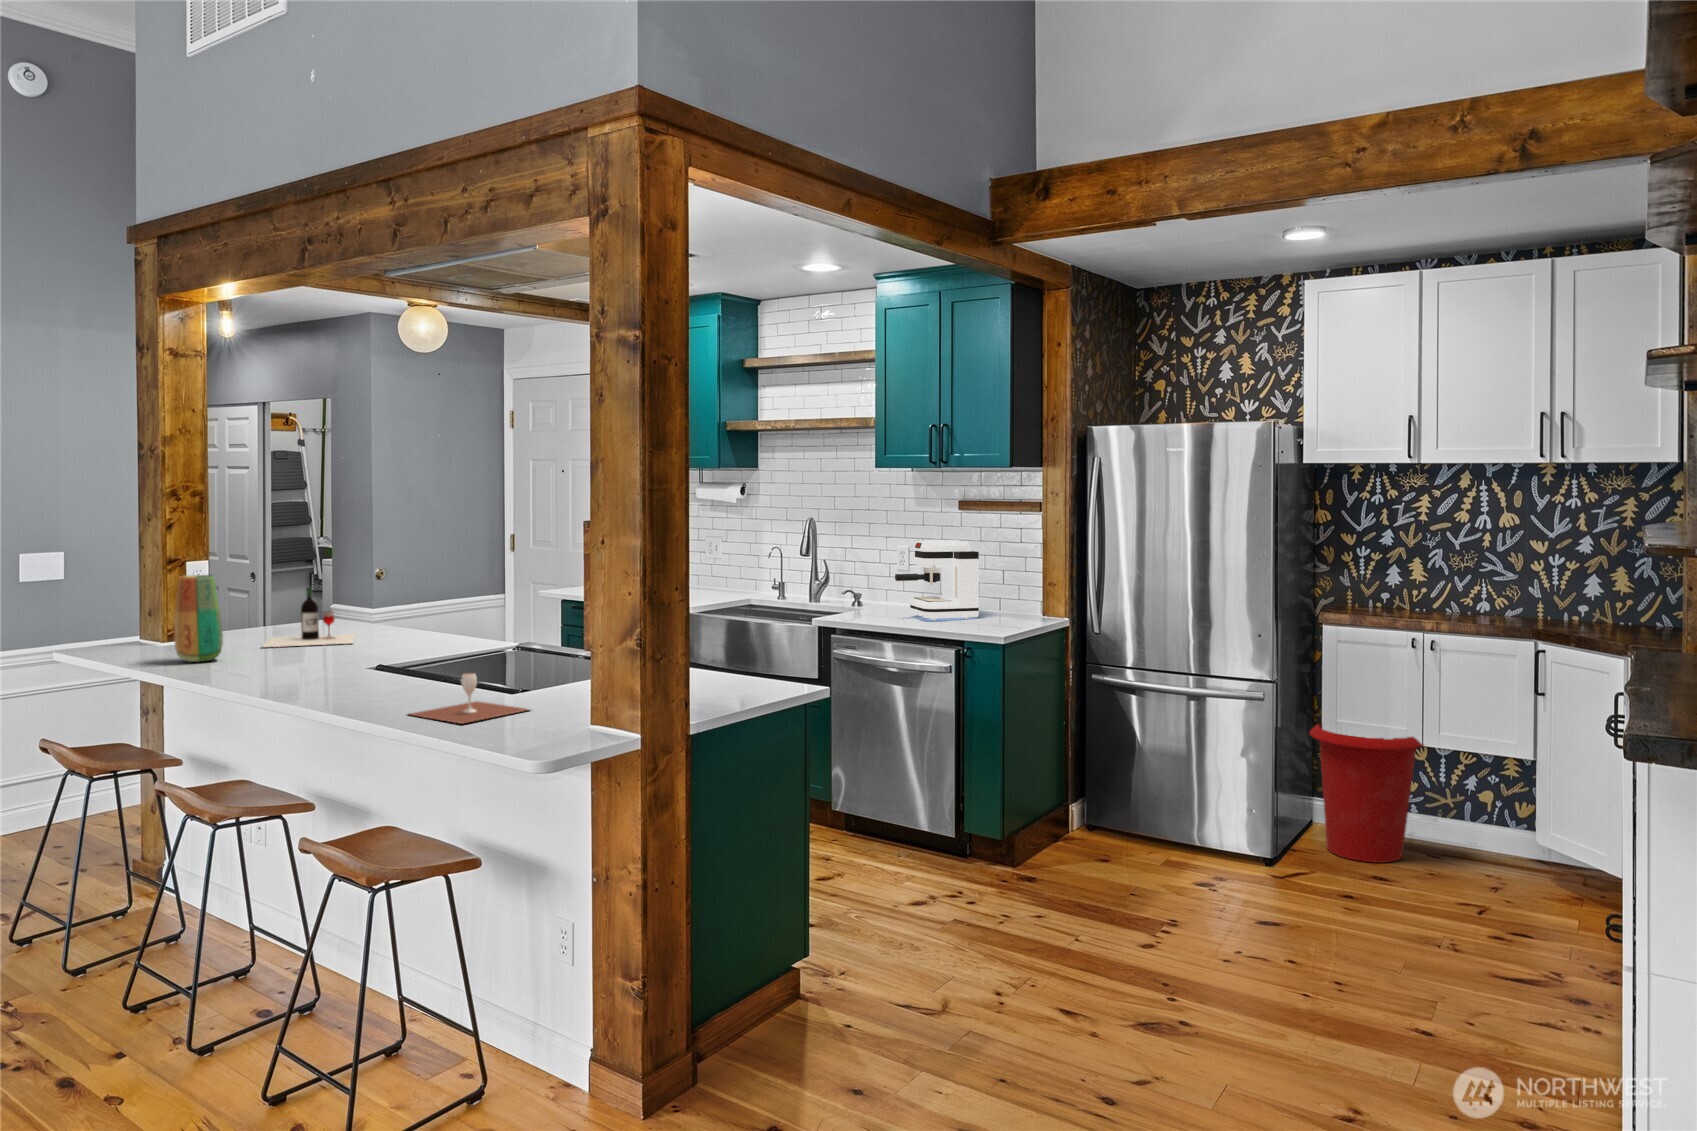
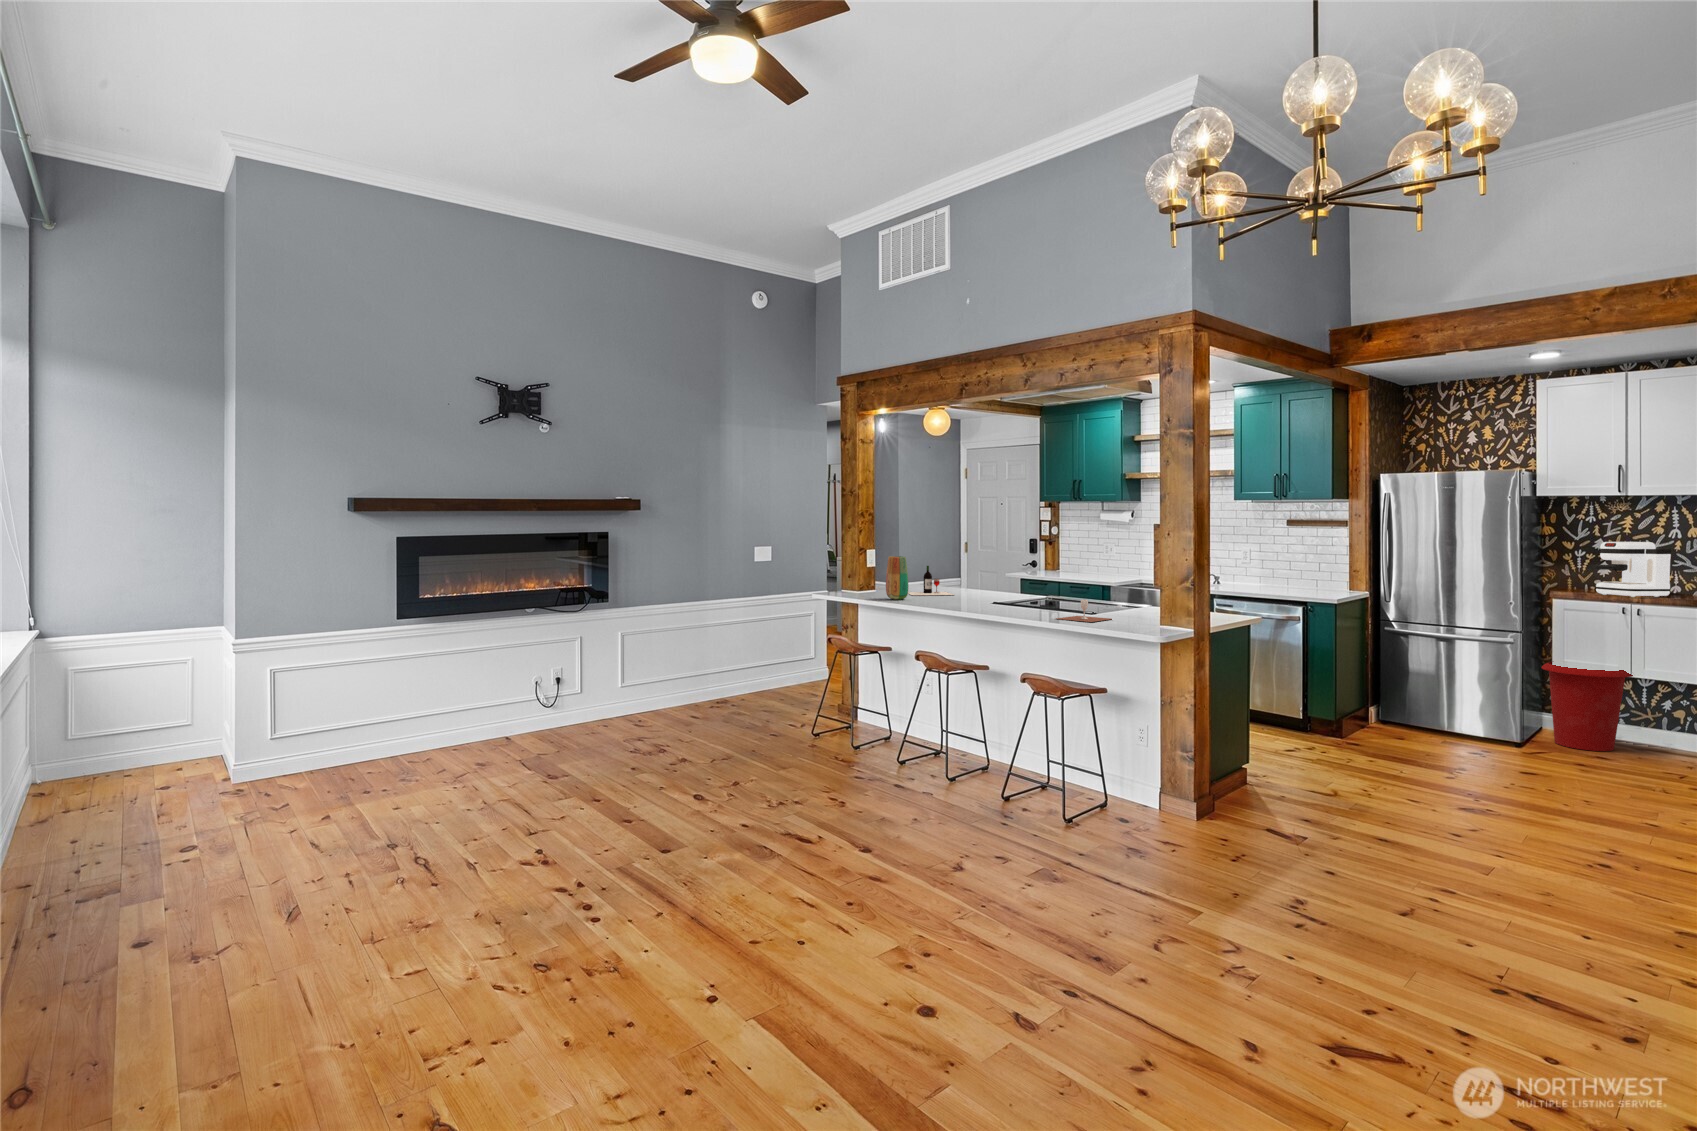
coffee maker: present [895,540,979,620] -> present [1591,542,1671,597]

